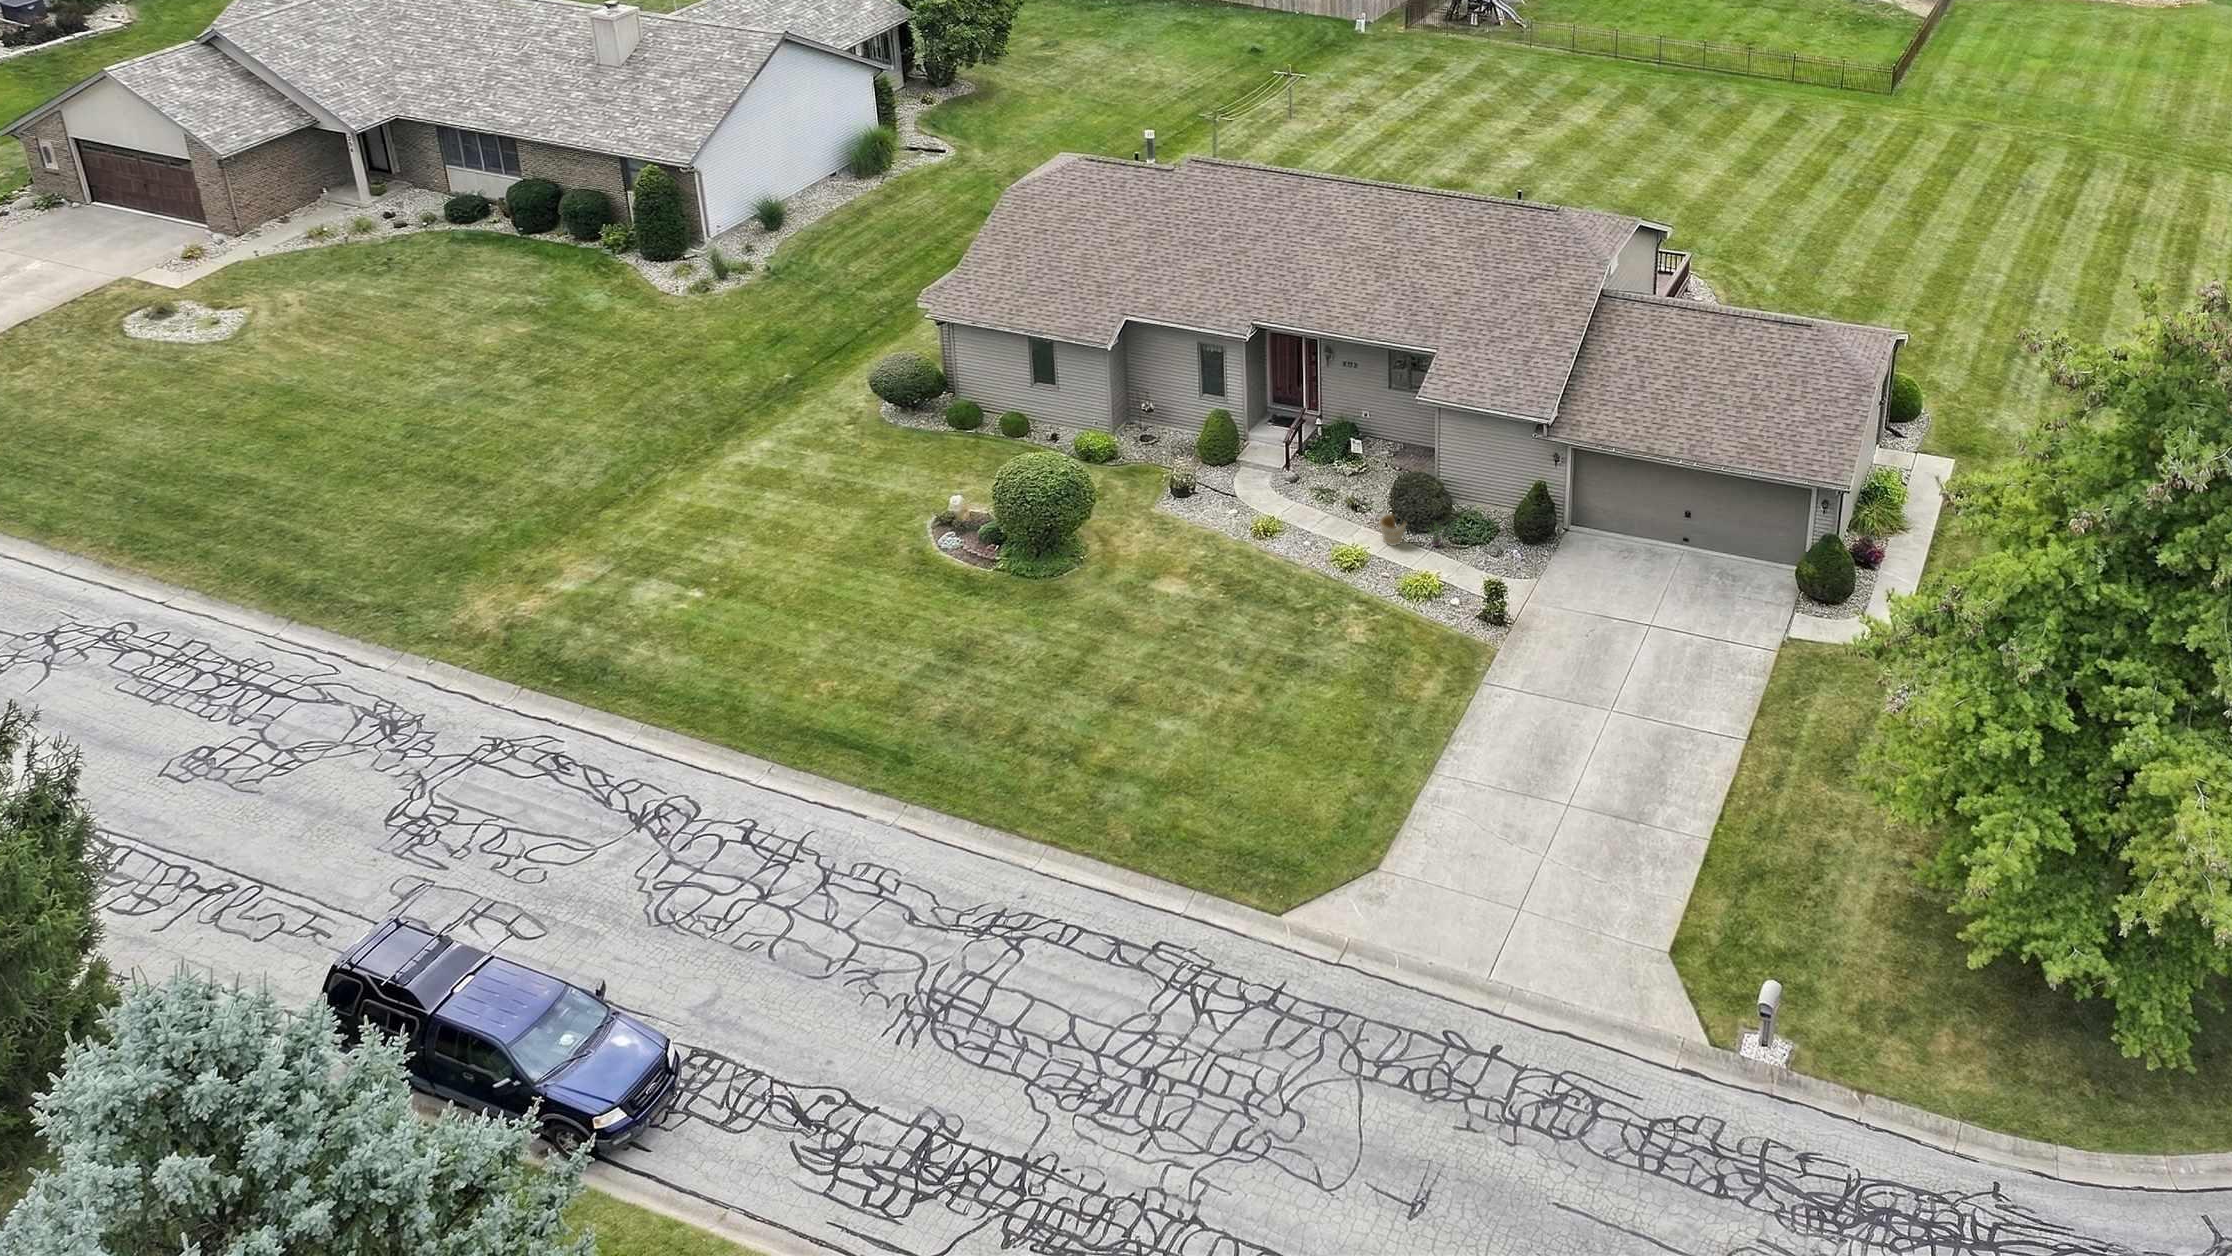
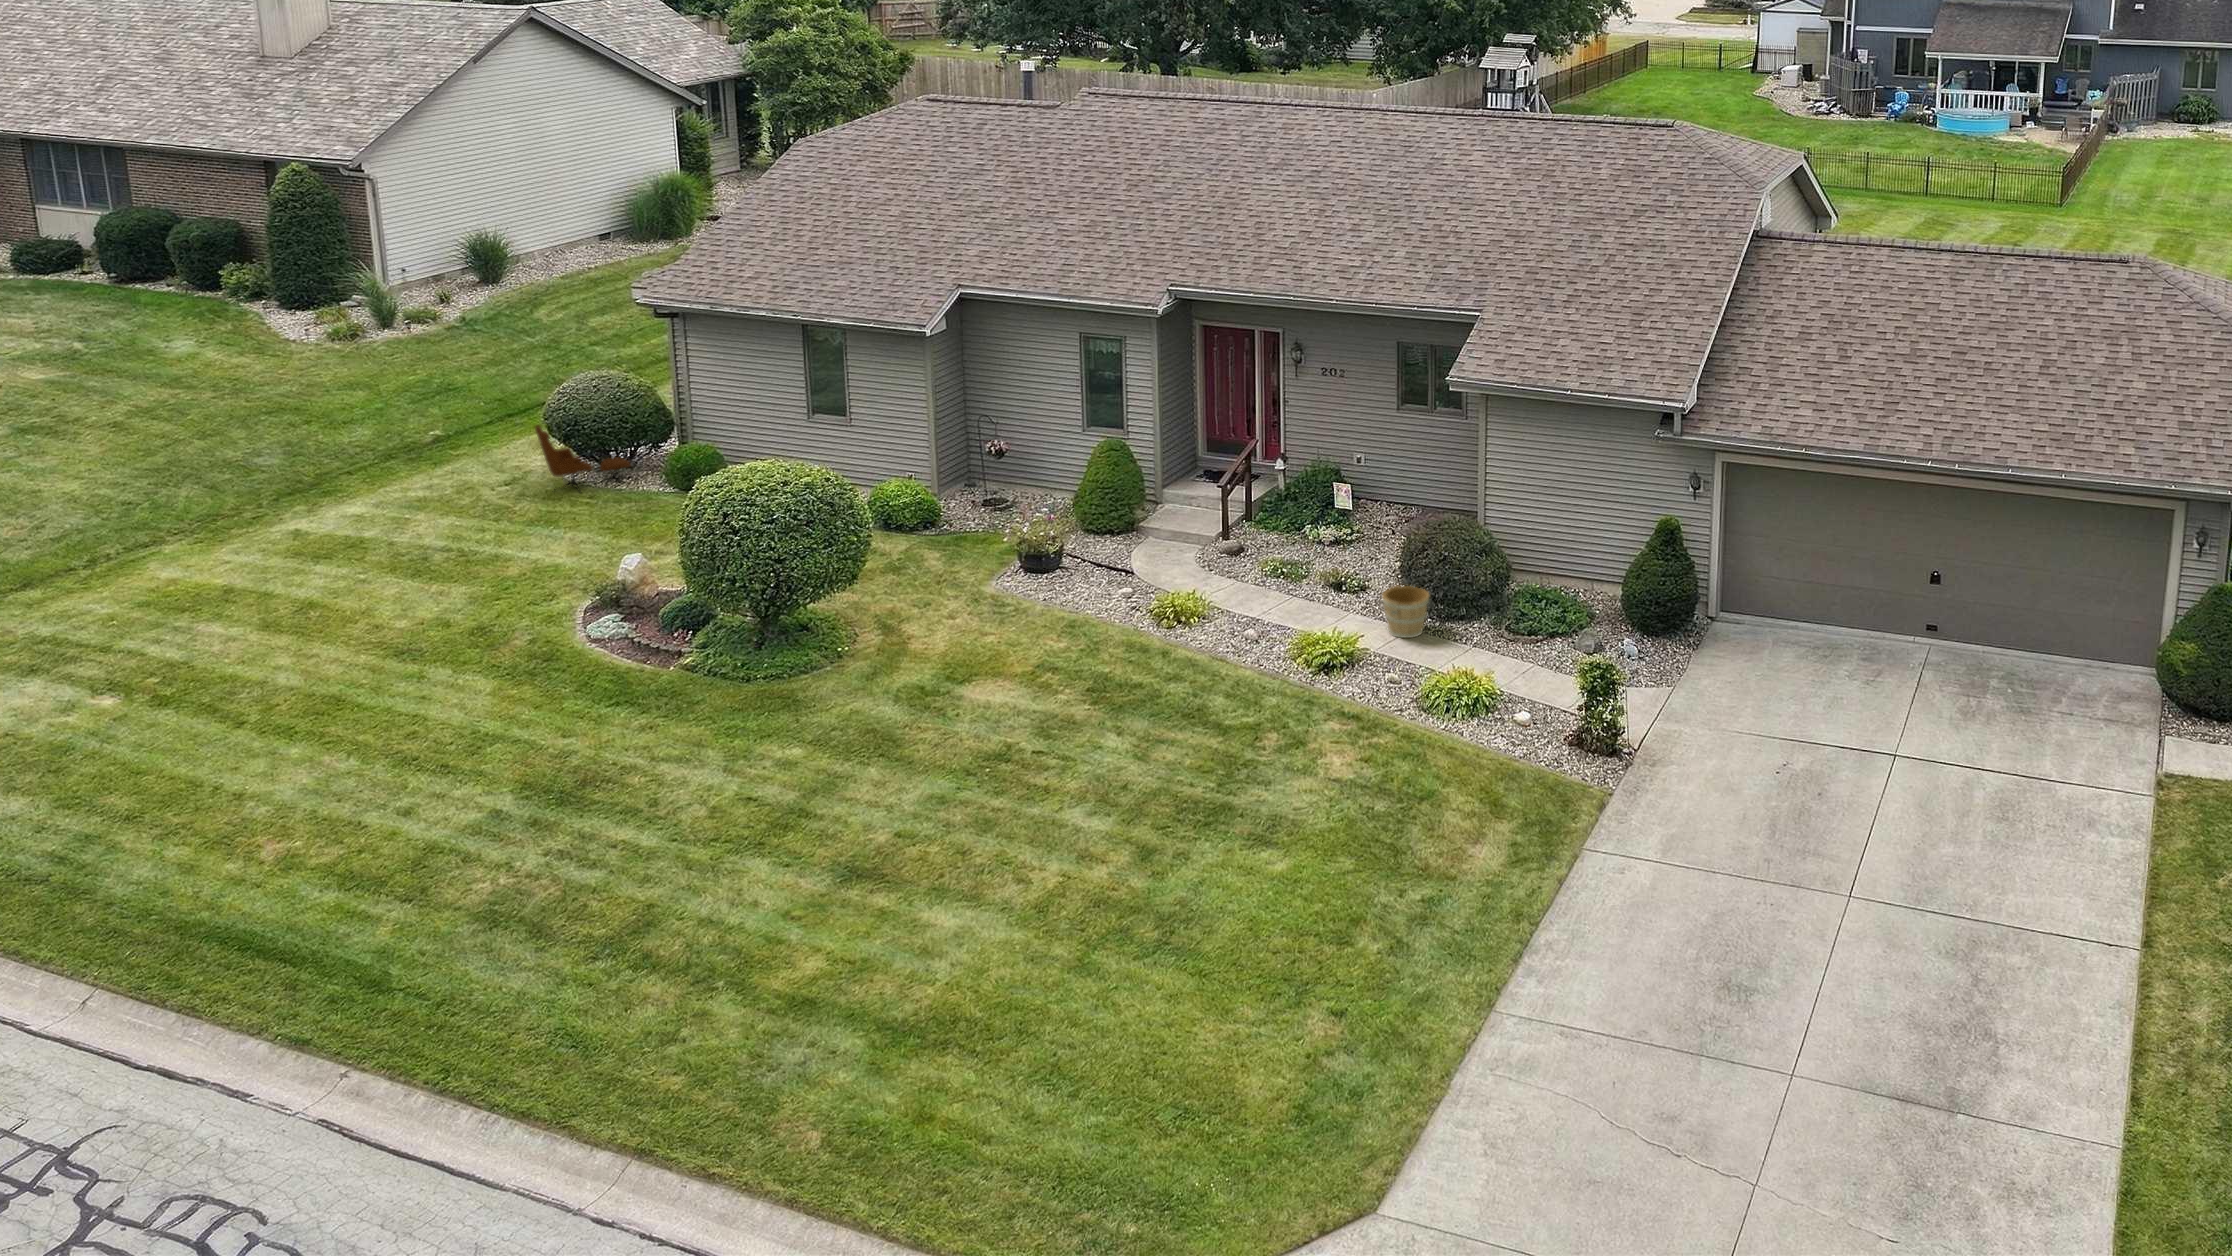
lounge chair: none [867,391,922,431] -> present [535,425,631,489]
decorative plant: present [1431,526,1442,547] -> none [1461,592,1505,640]

